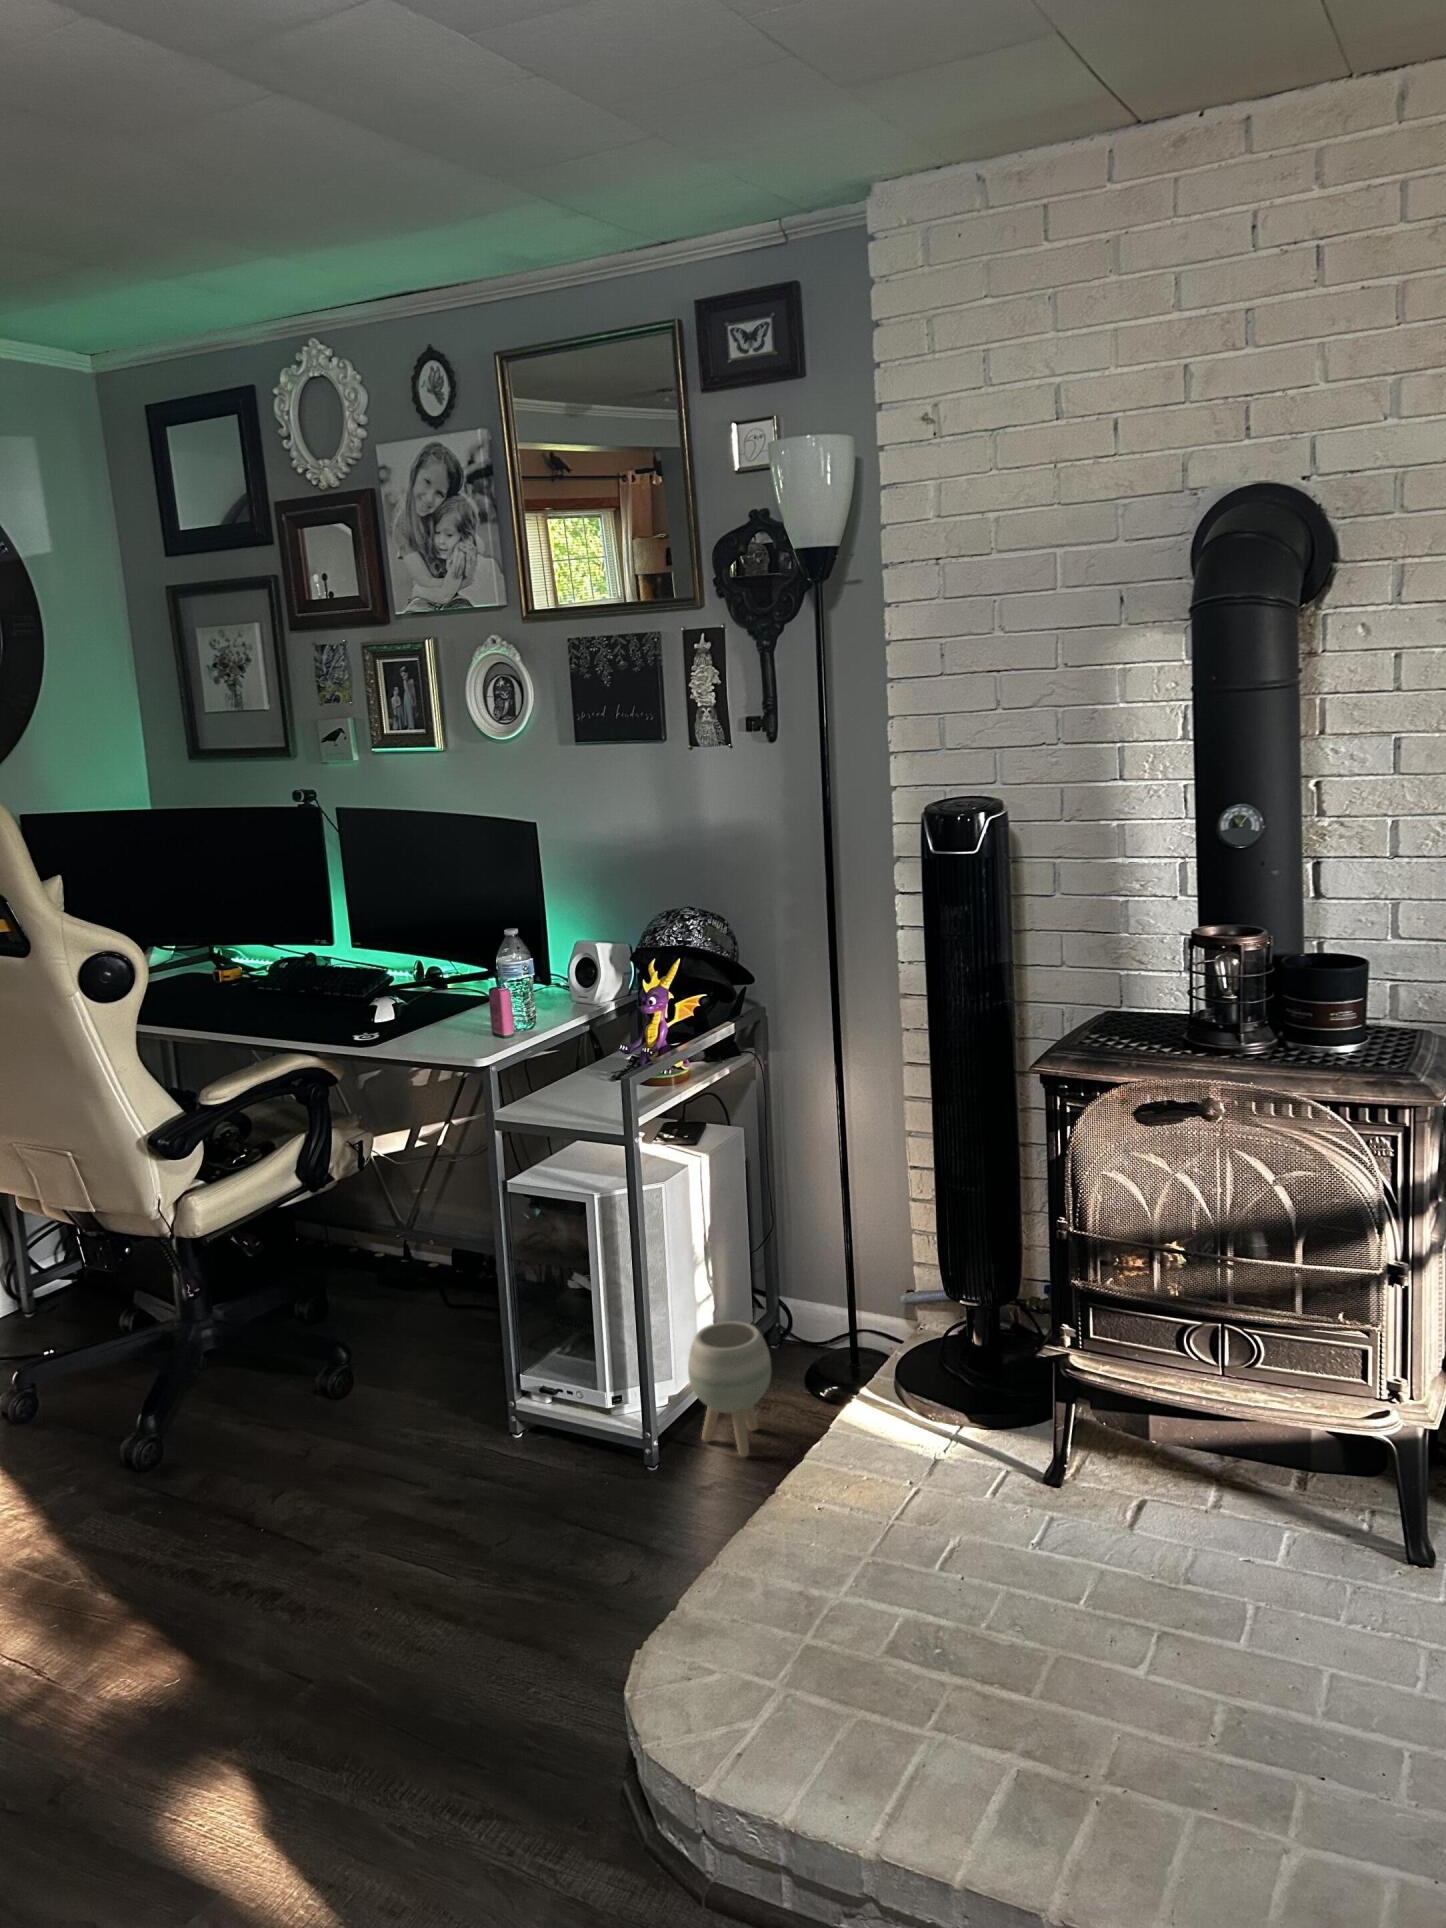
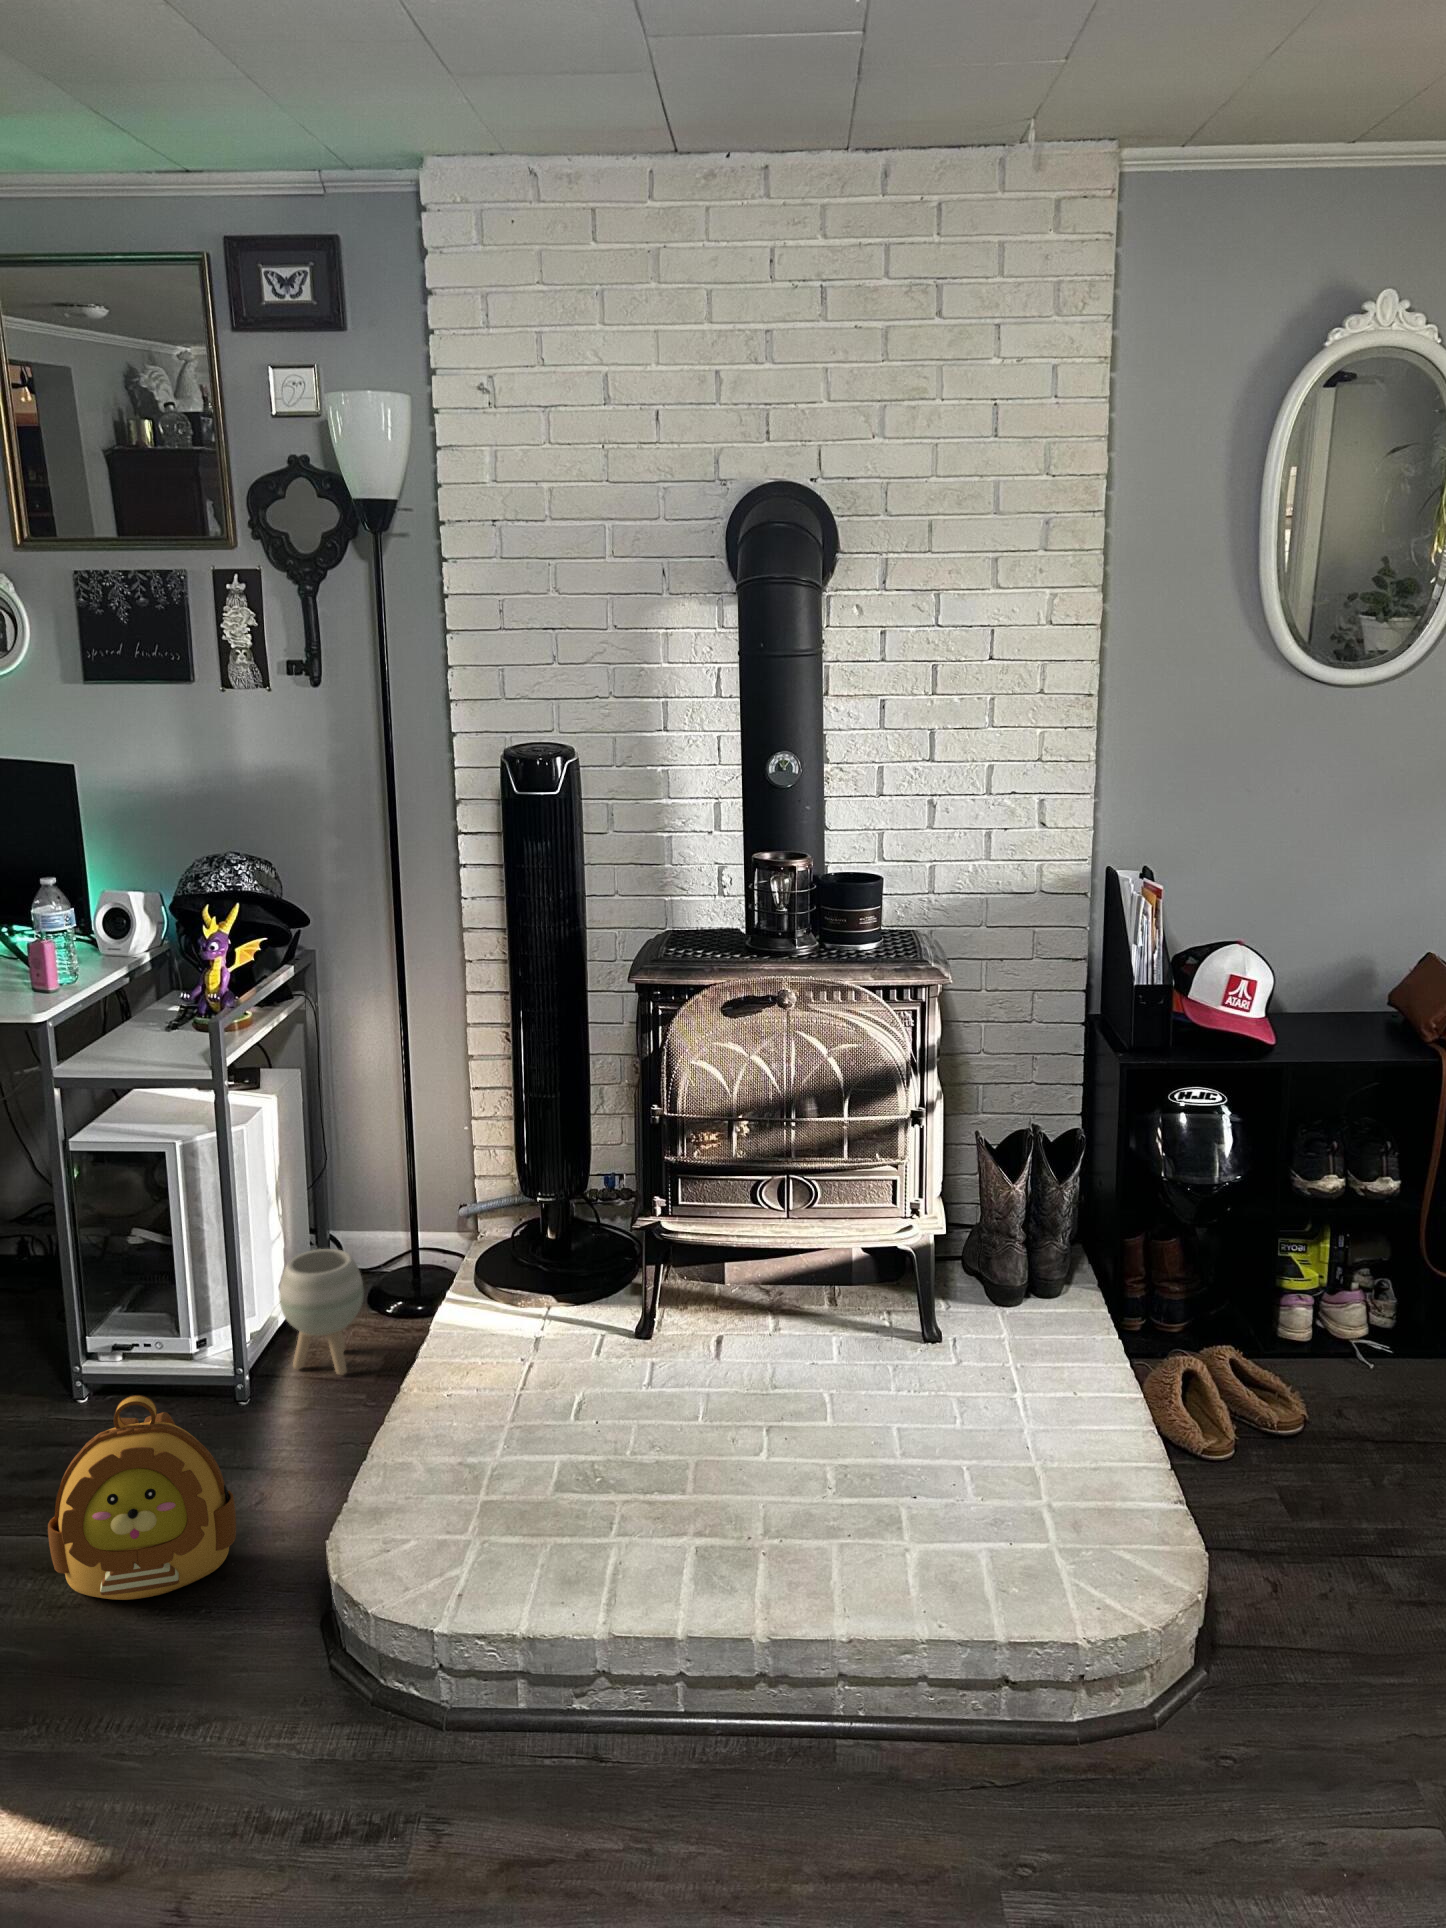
backpack: none [400,1458,570,1665] -> present [48,1395,236,1600]

